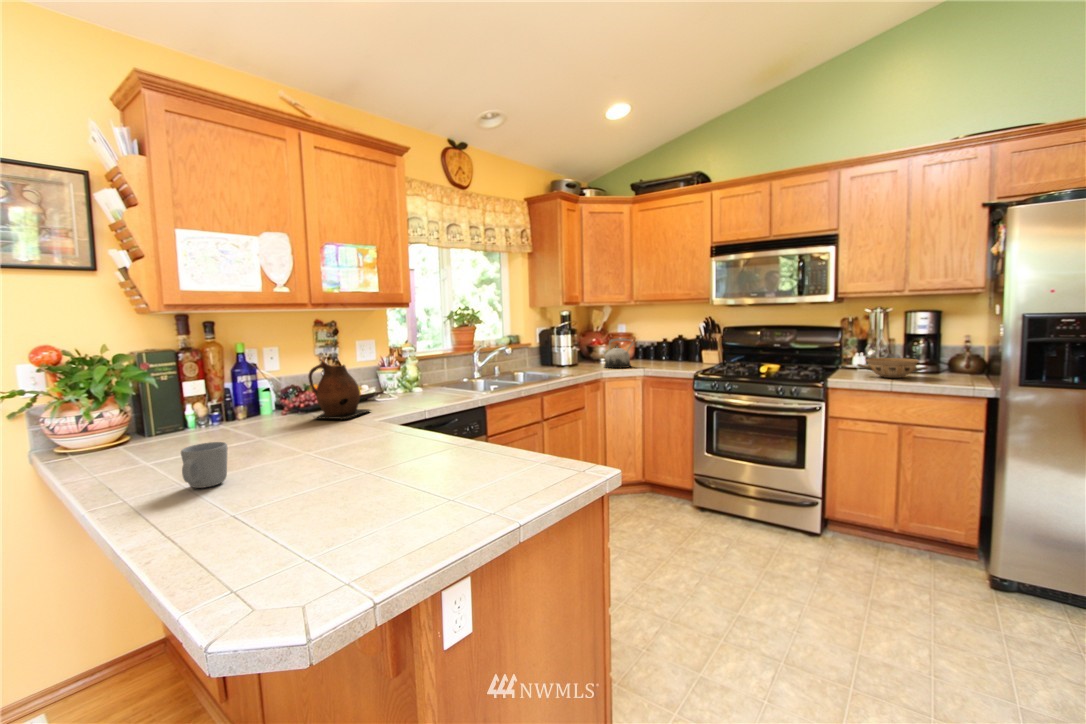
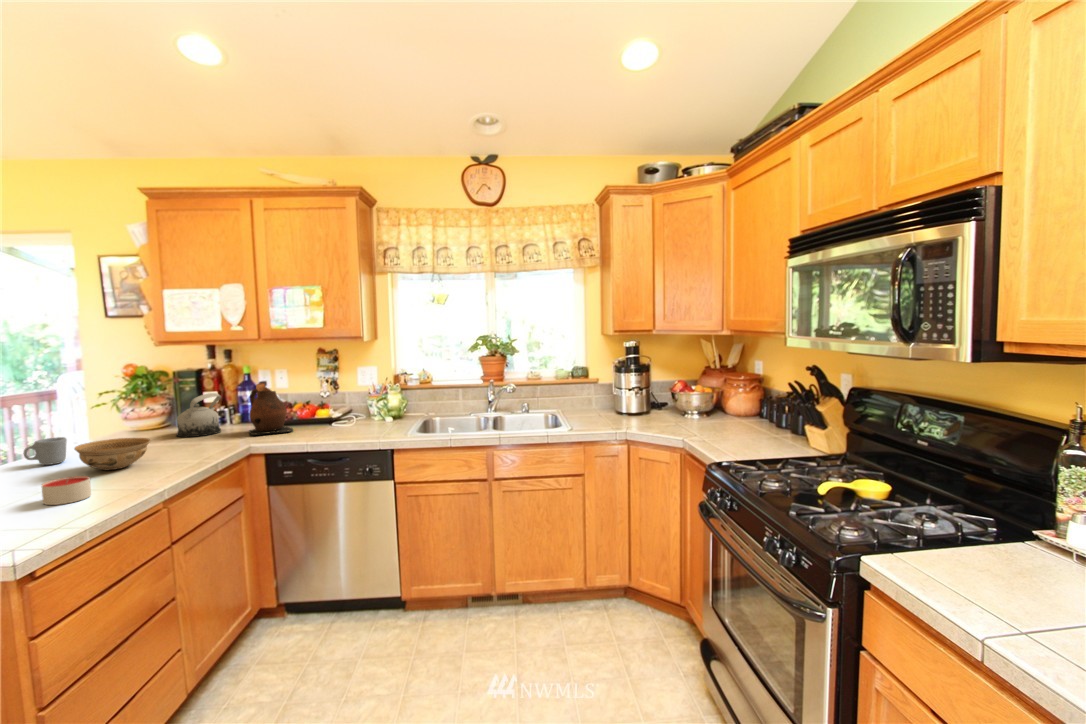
teapot: present [603,338,634,368] -> present [177,393,221,437]
ceramic bowl: present [857,358,928,378] -> present [75,438,150,470]
candle: none [445,446,492,482] -> present [42,476,91,505]

